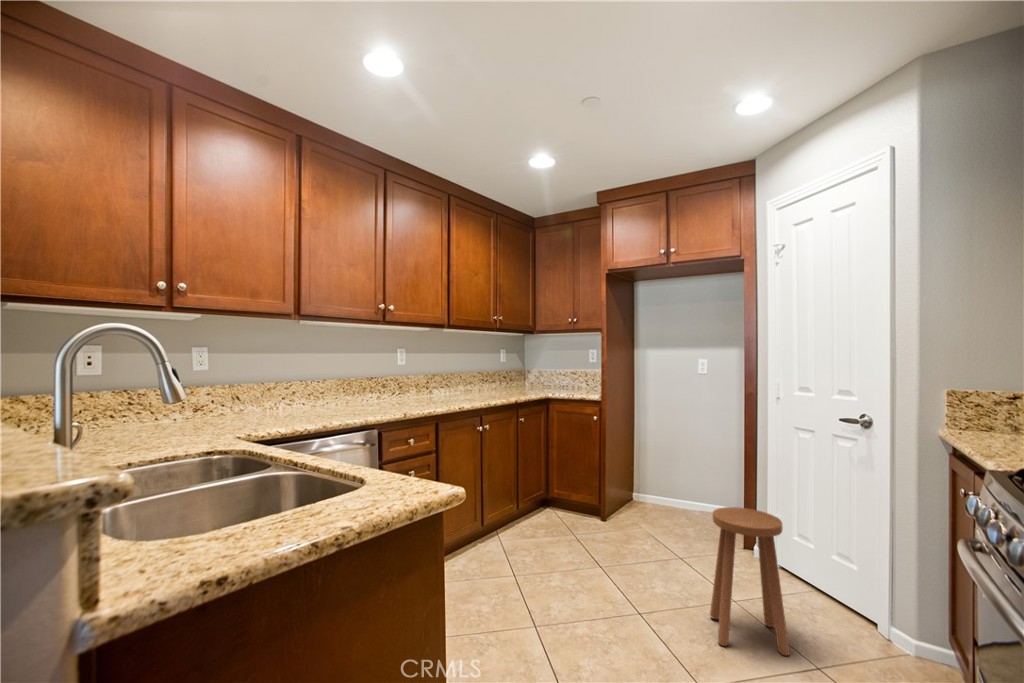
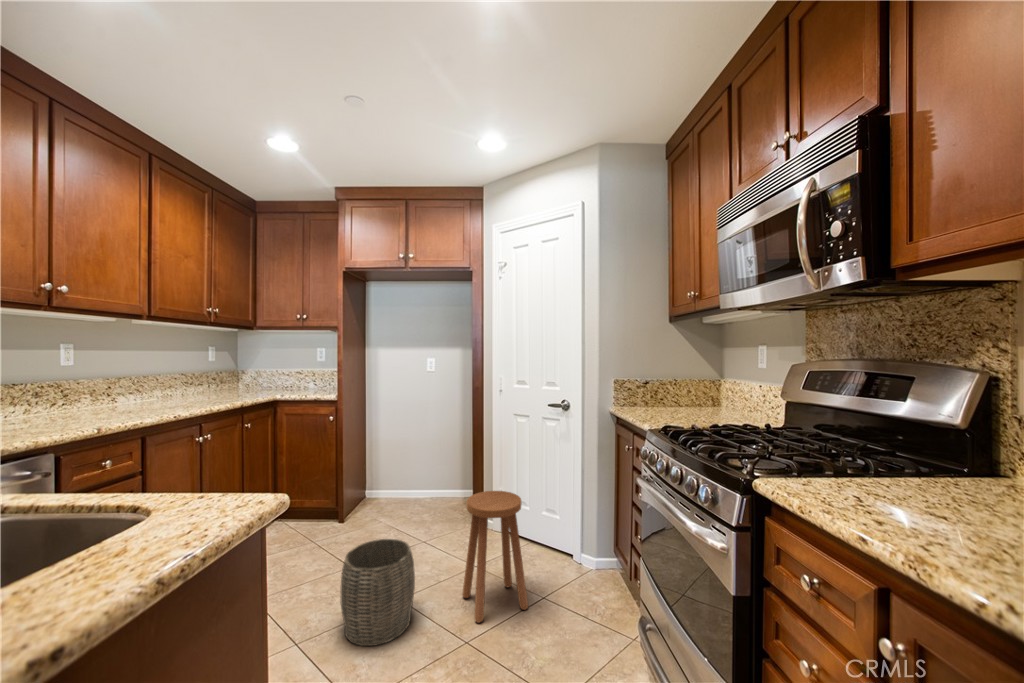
woven basket: none [585,529,655,626] -> present [340,539,415,646]

